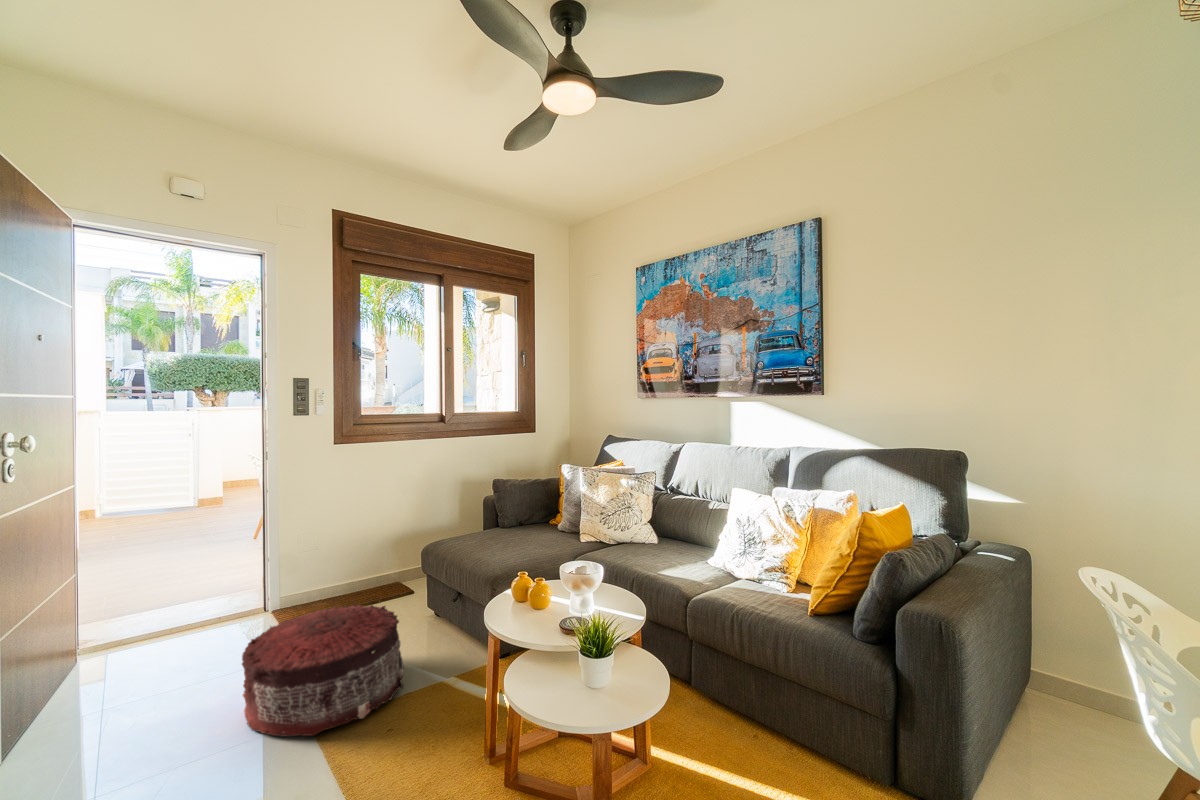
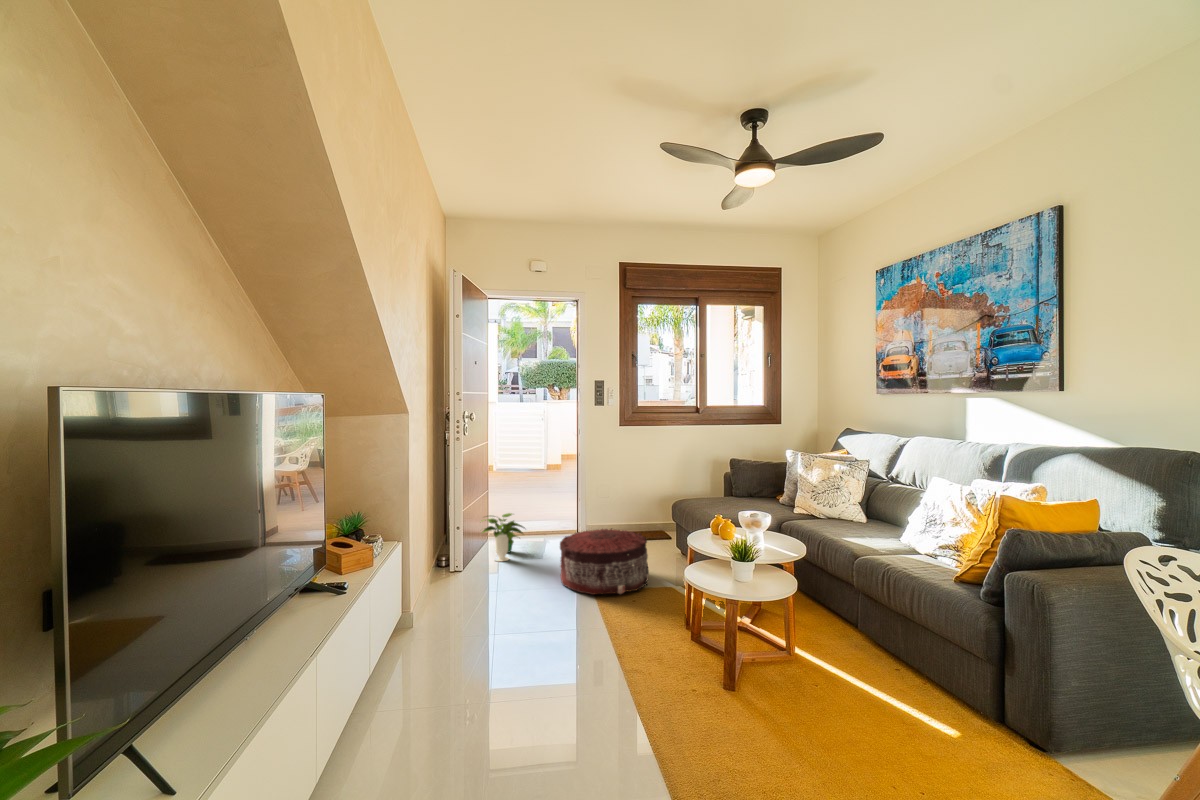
potted plant: none [53,613,168,711] -> present [482,513,525,561]

